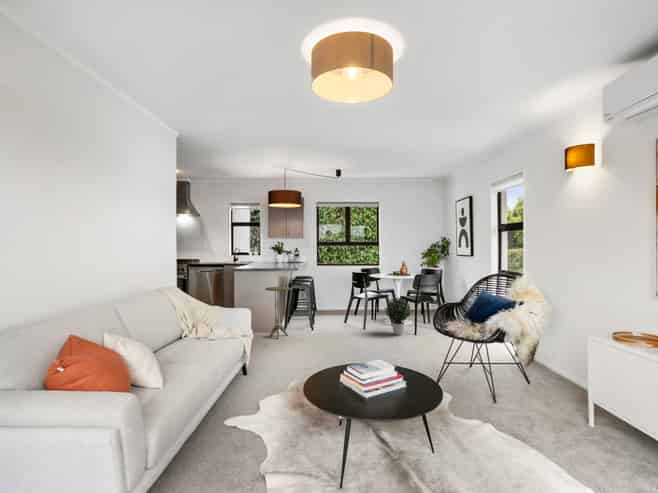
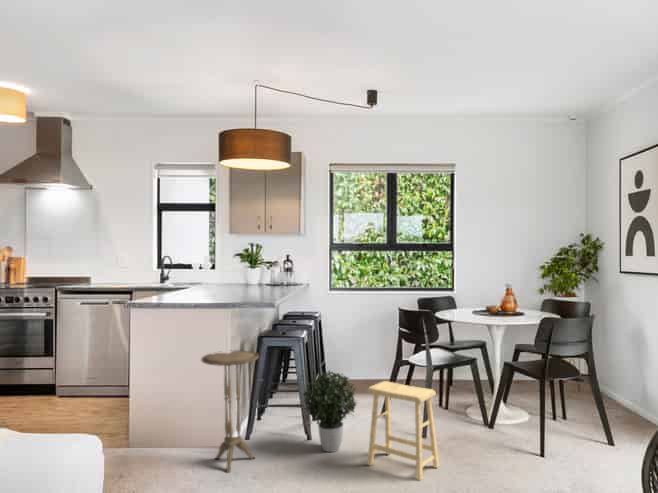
potted plant: present [385,298,411,335] -> present [303,371,356,452]
footstool: none [340,300,371,340] -> present [368,381,440,481]

